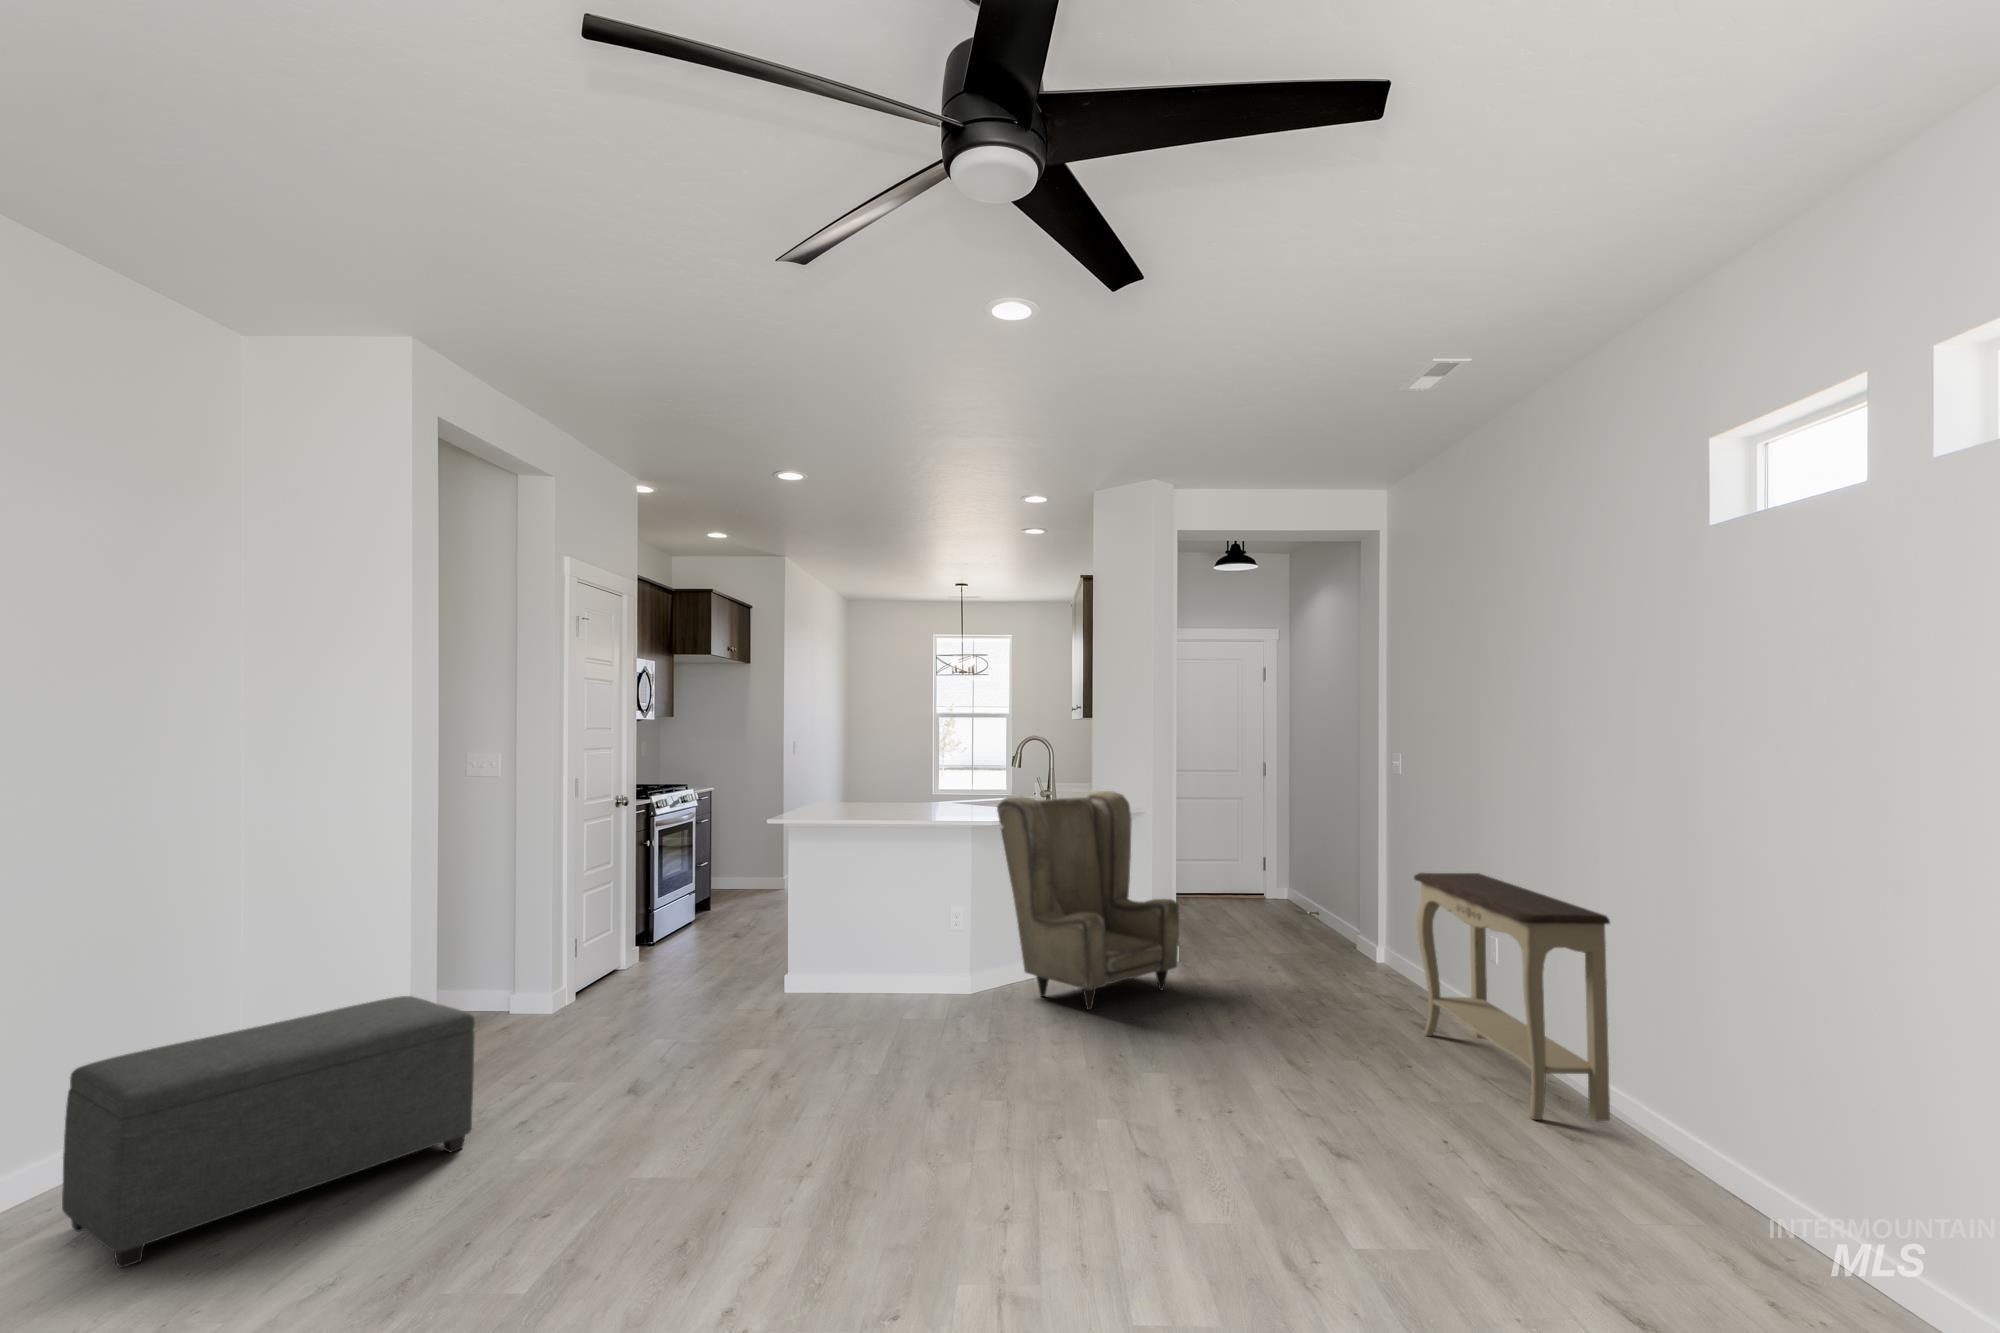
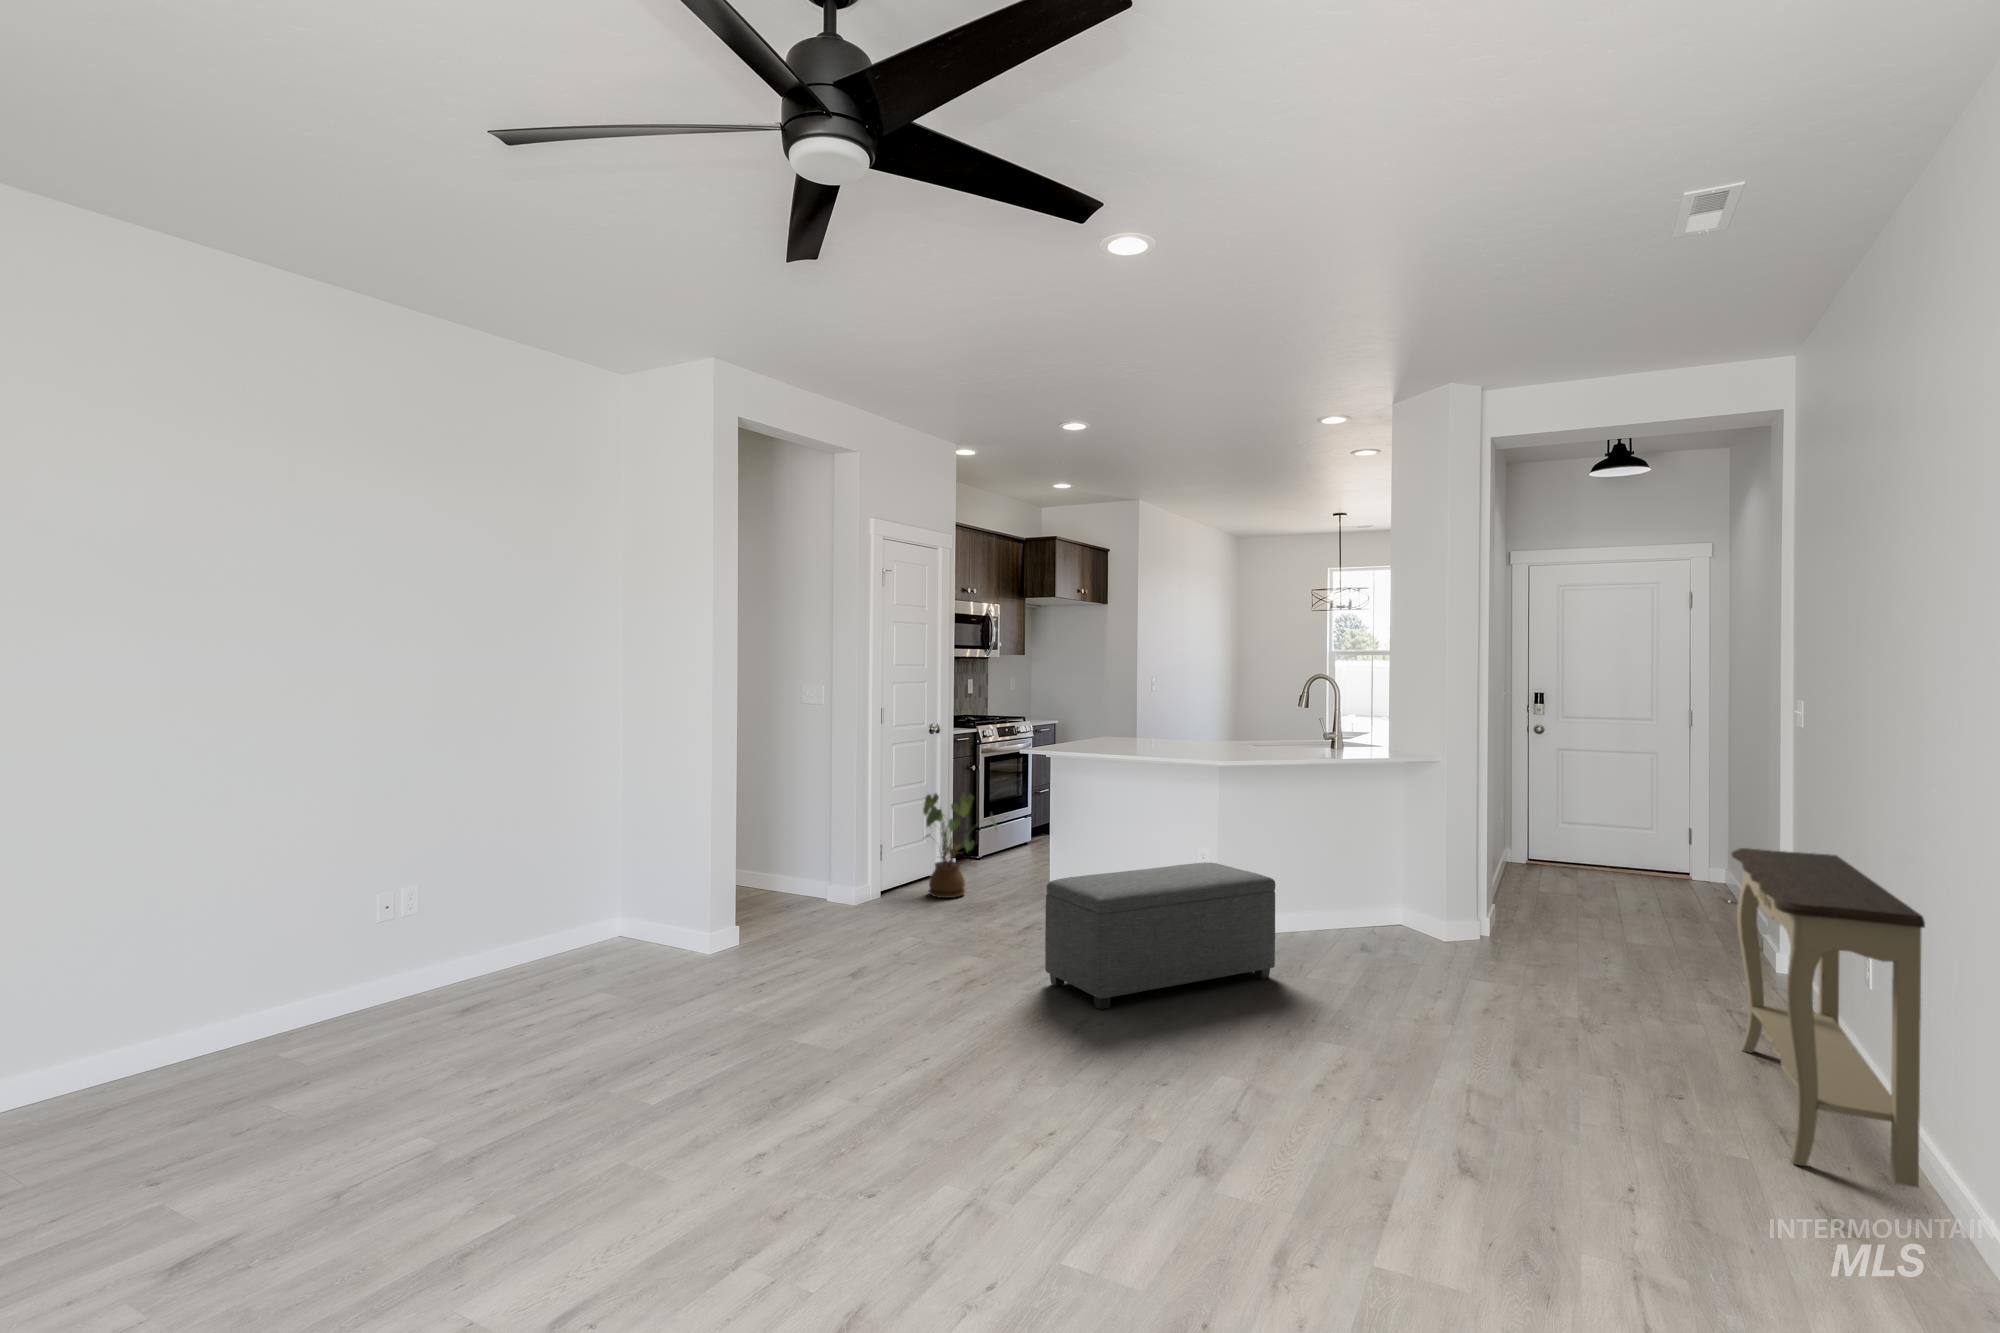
armchair: present [997,791,1179,1010] -> none [1253,736,1462,966]
house plant: none [616,870,711,992] -> present [923,793,998,898]
ottoman: present [62,996,475,1268] -> present [1045,863,1275,1009]

